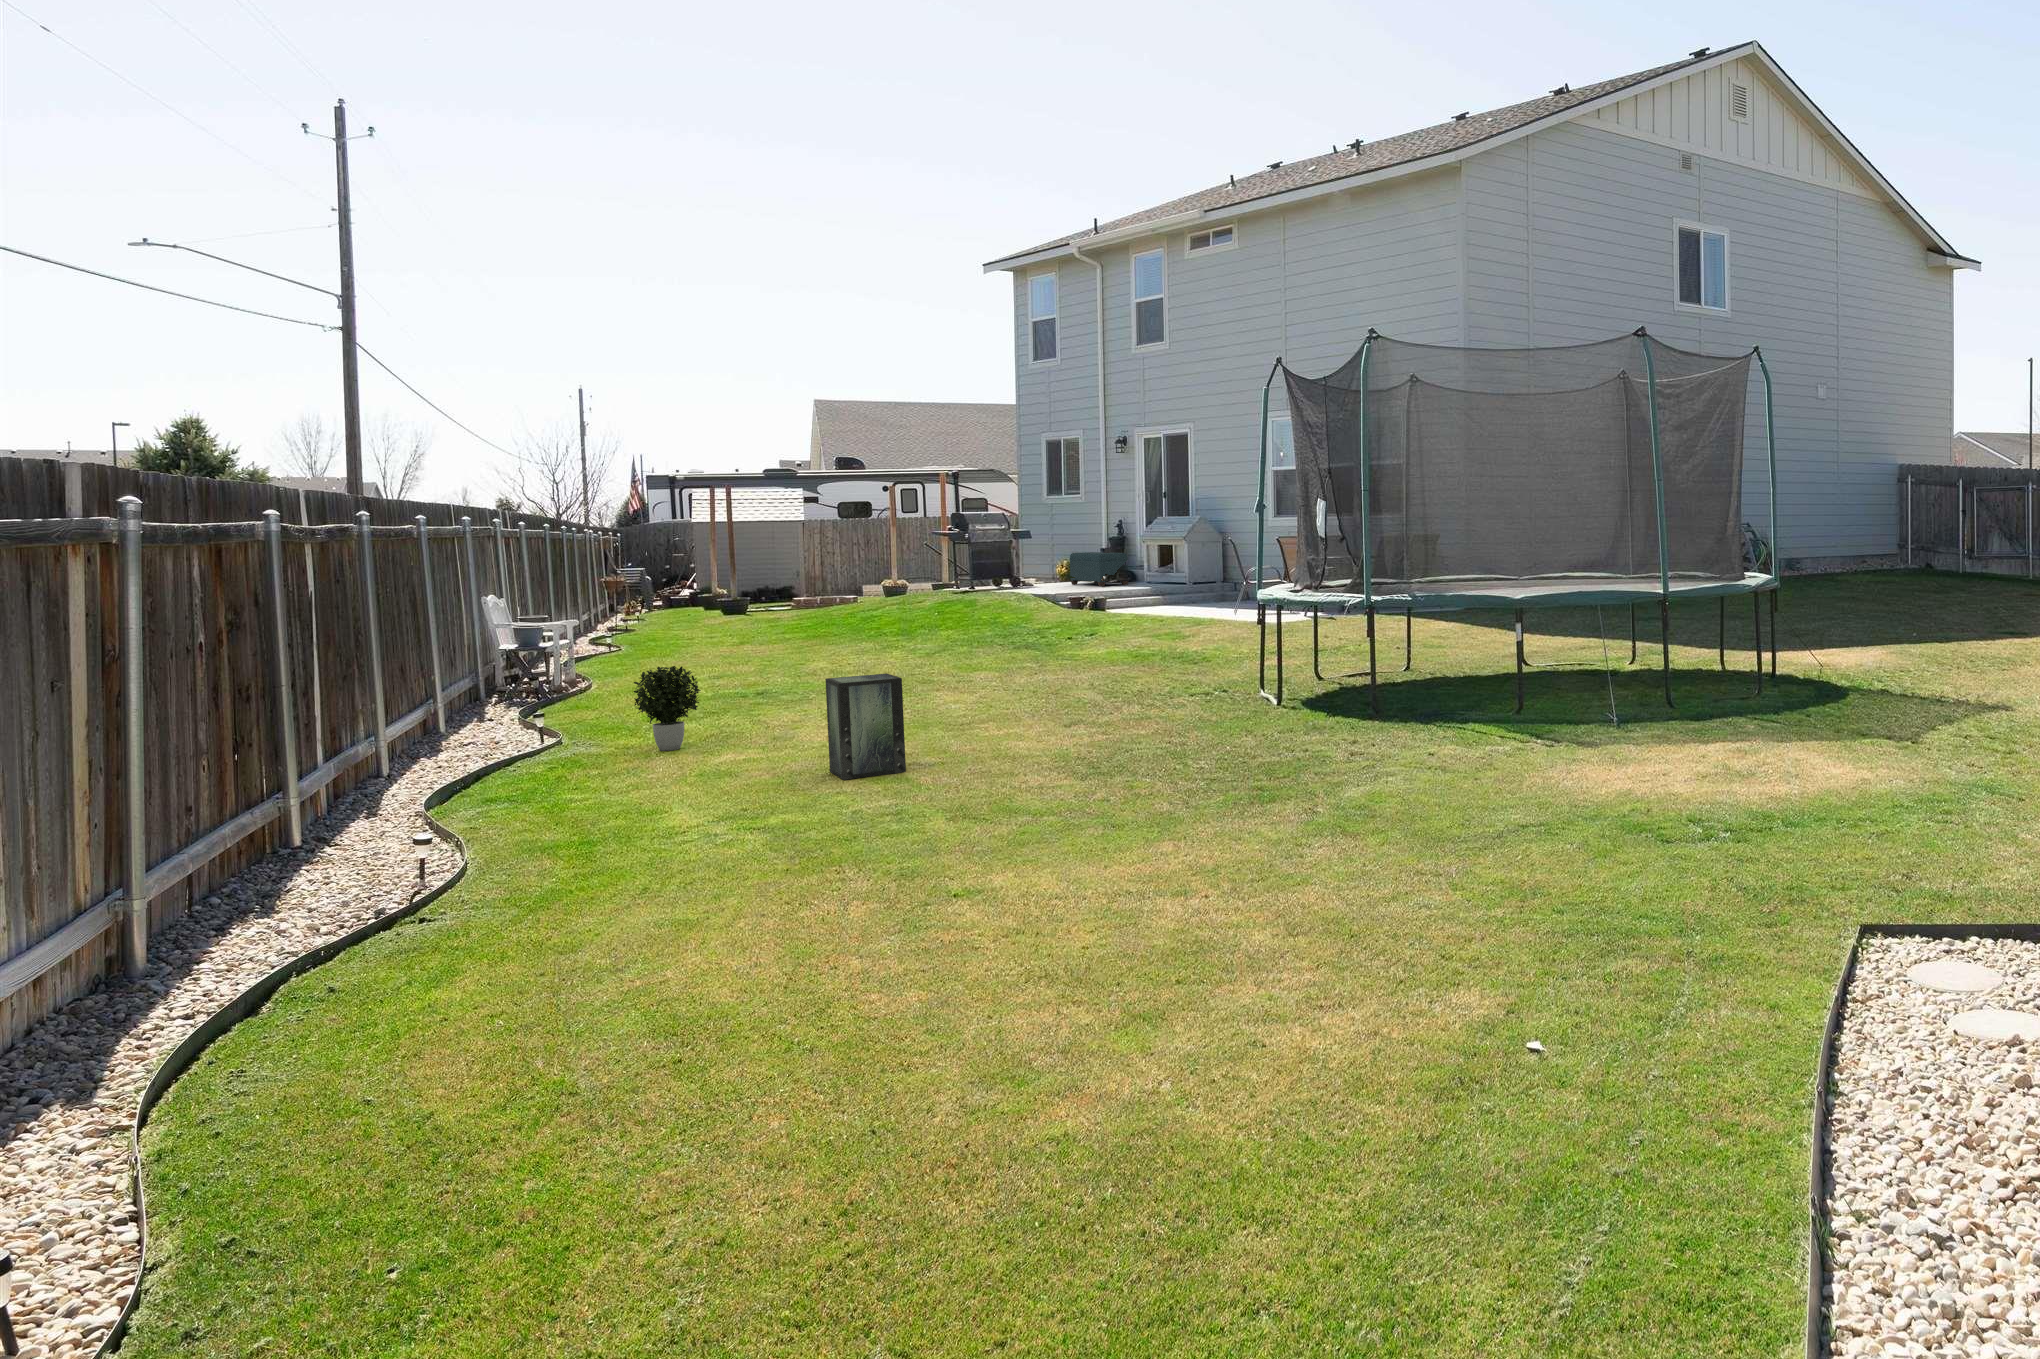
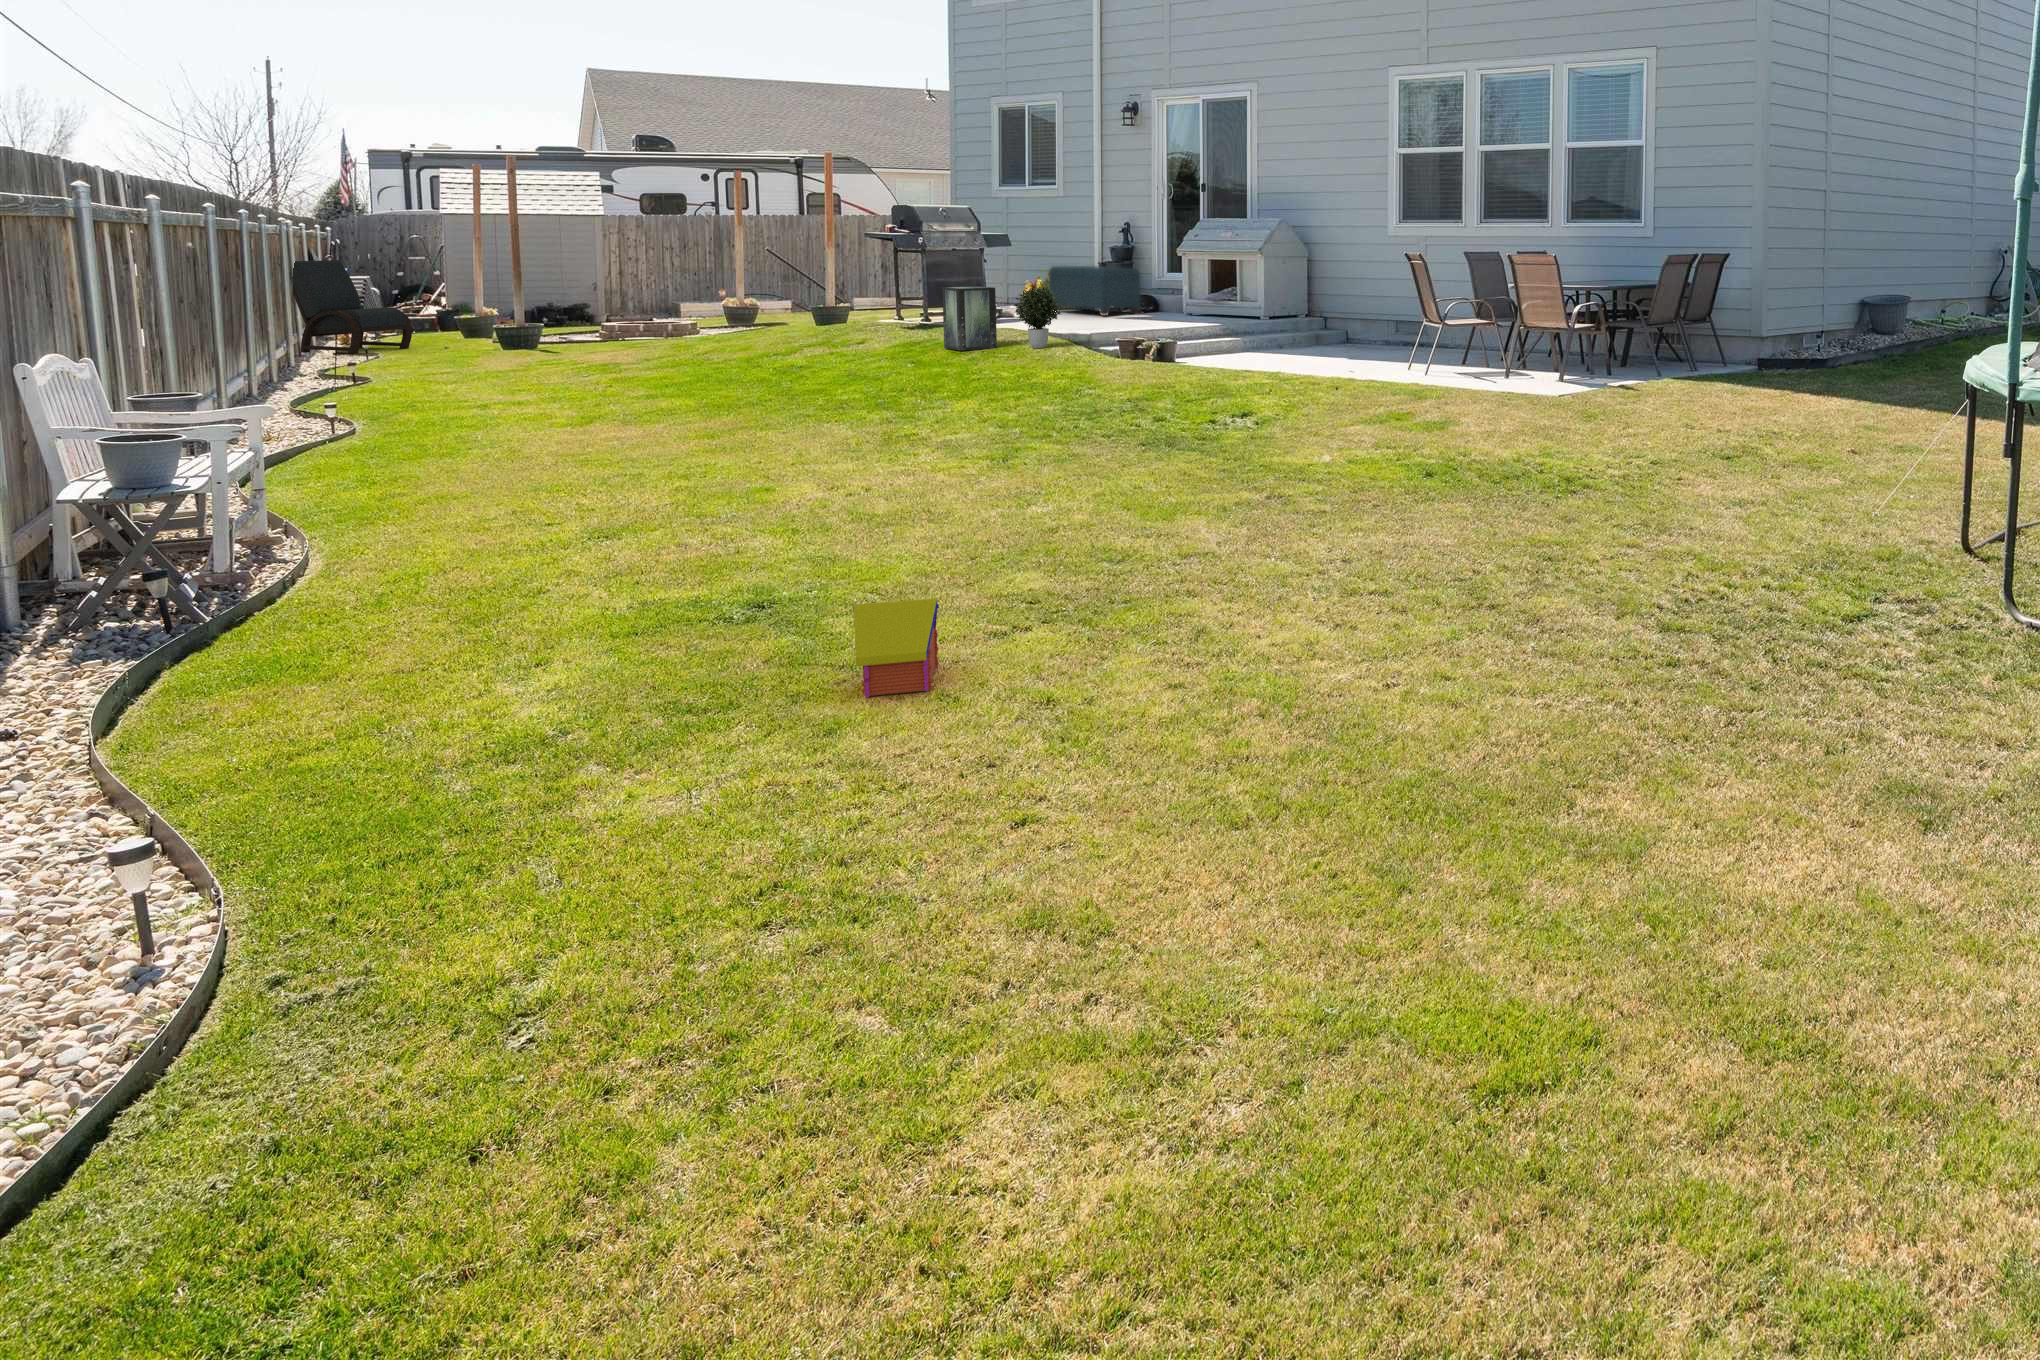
lounge chair: none [587,558,664,618] -> present [292,260,412,354]
potted plant: present [634,666,701,751] -> present [1015,287,1060,348]
storage box: present [825,673,906,780] -> present [942,286,997,351]
toy house: none [780,685,820,720] -> present [853,598,939,697]

